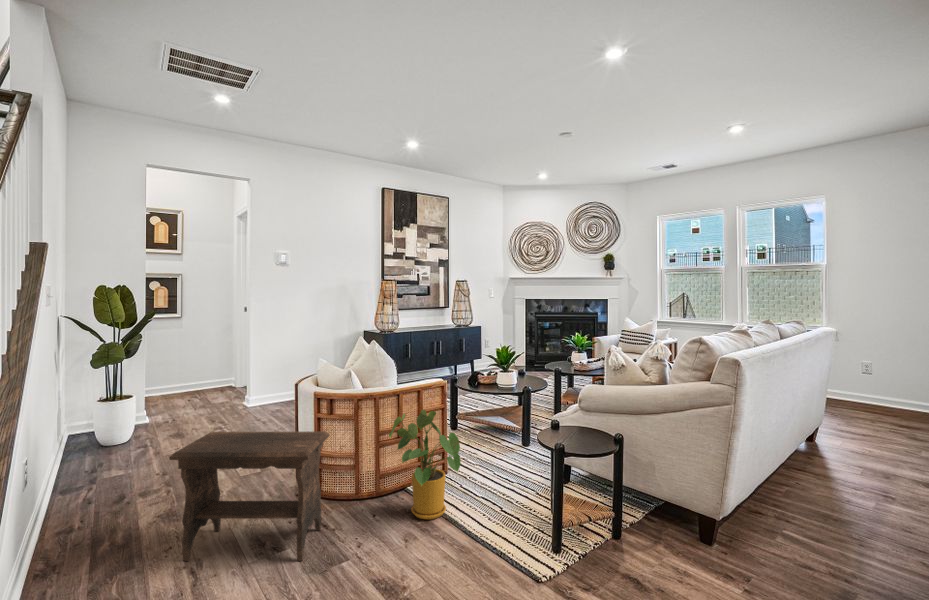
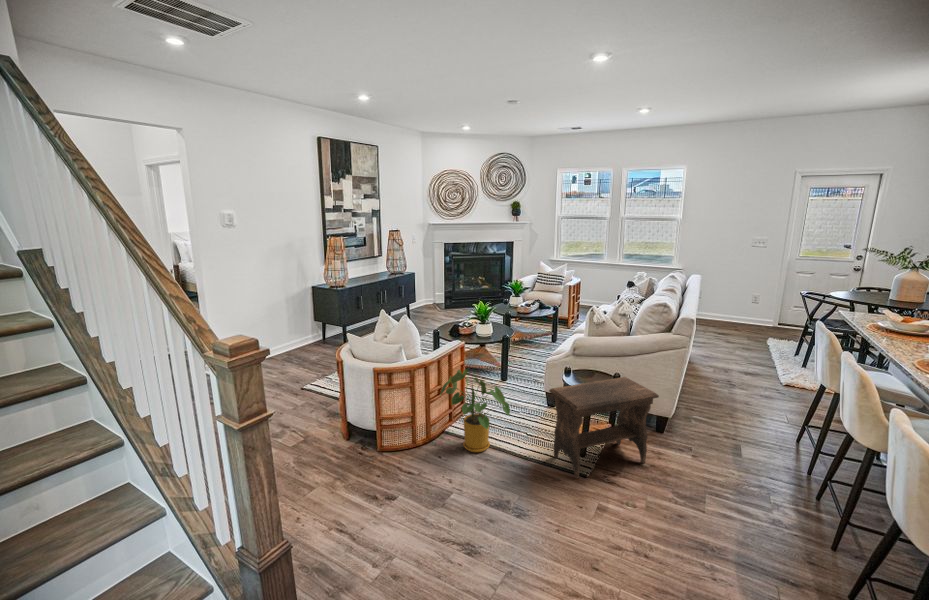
footstool: present [169,431,329,561] -> present [549,377,659,479]

